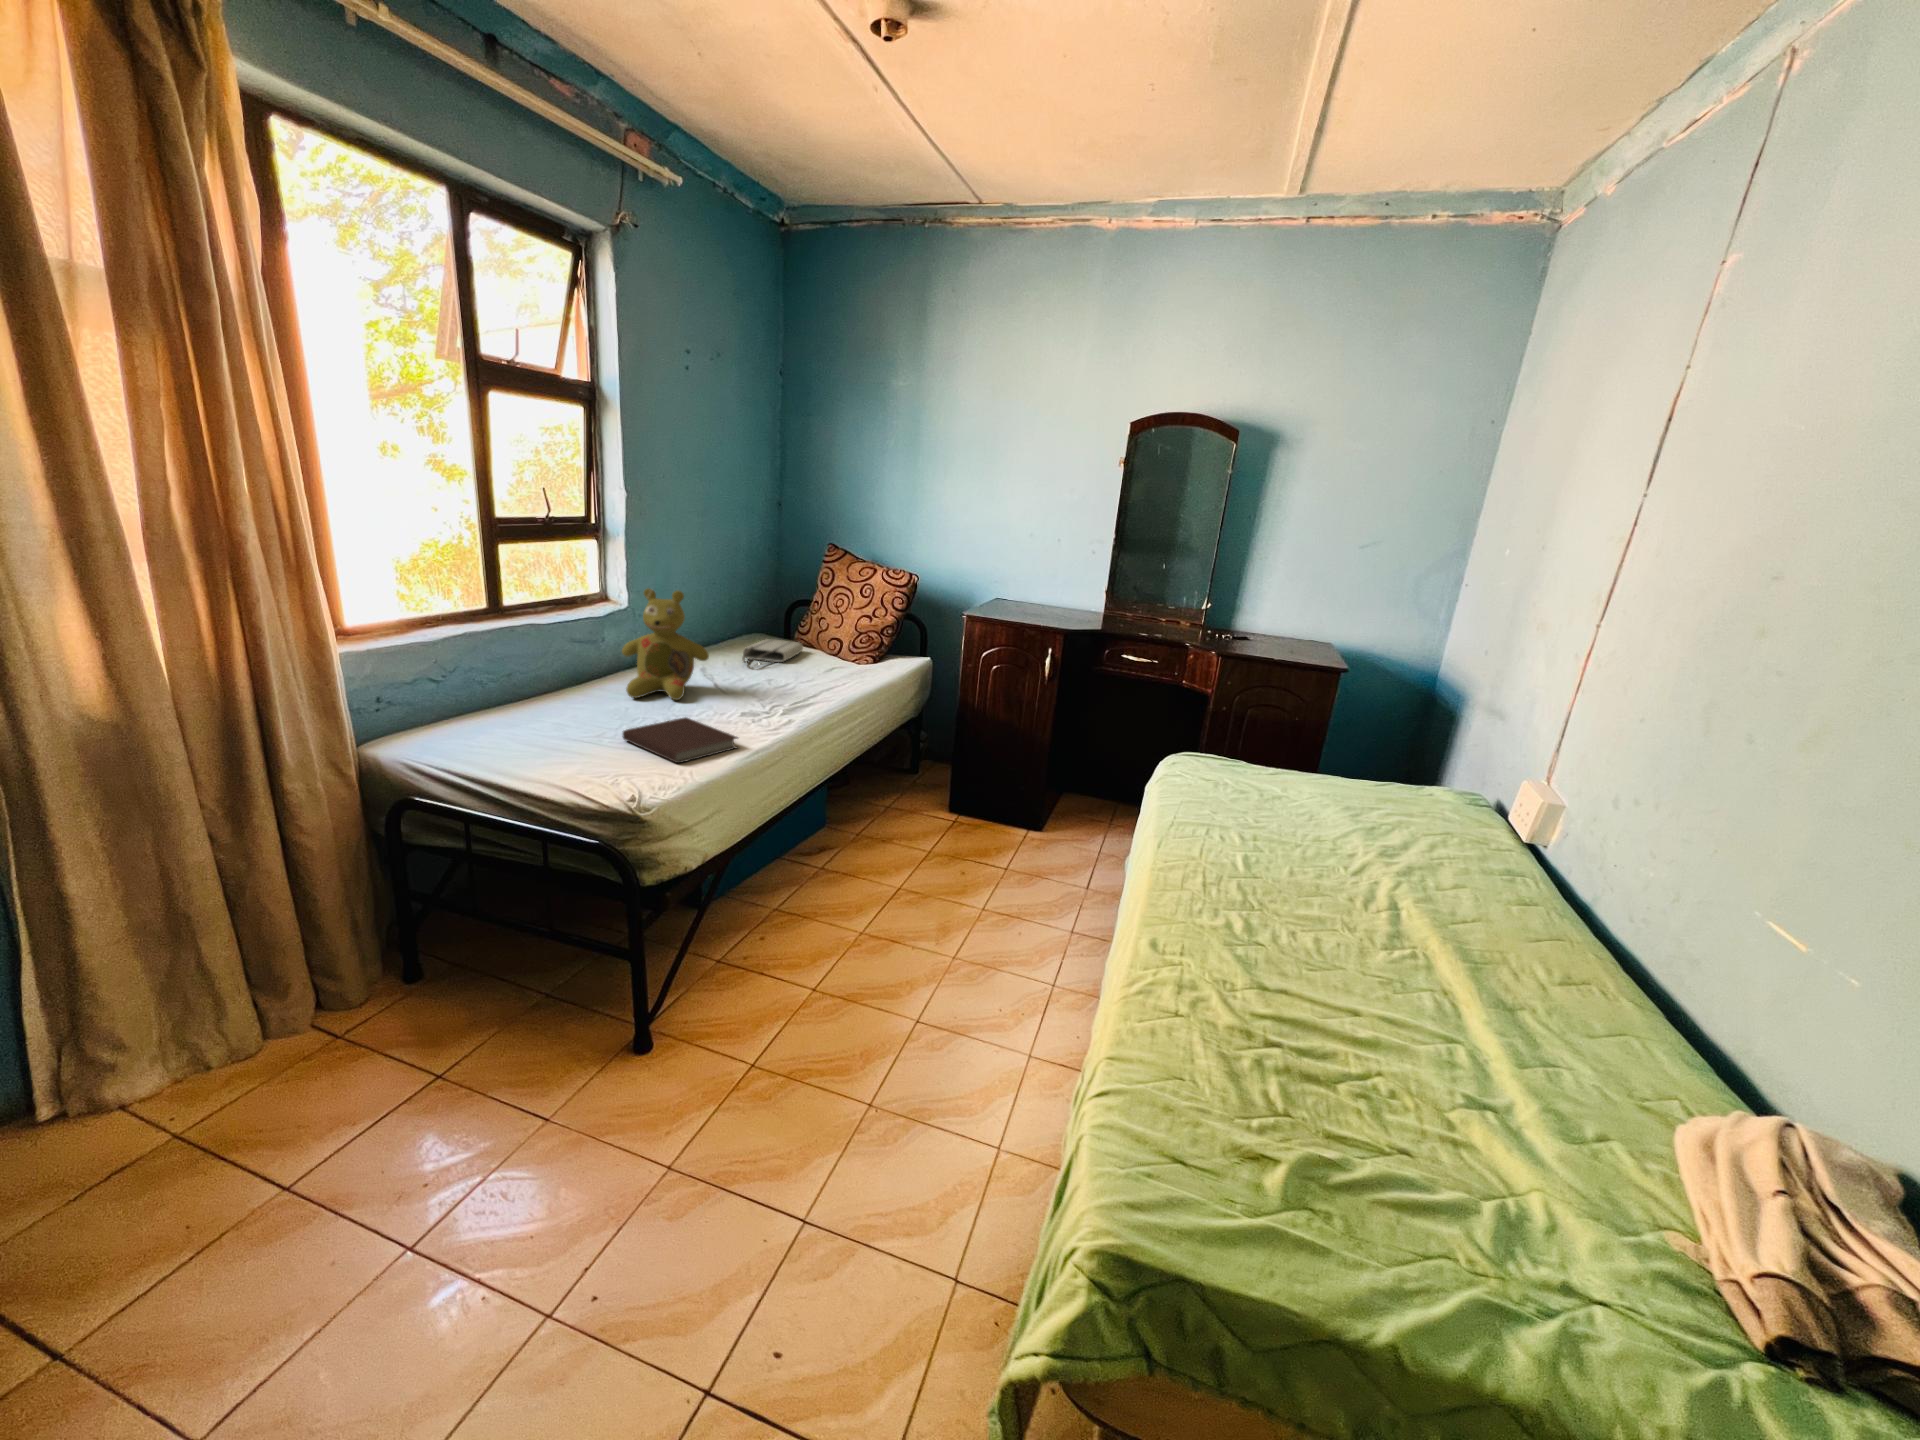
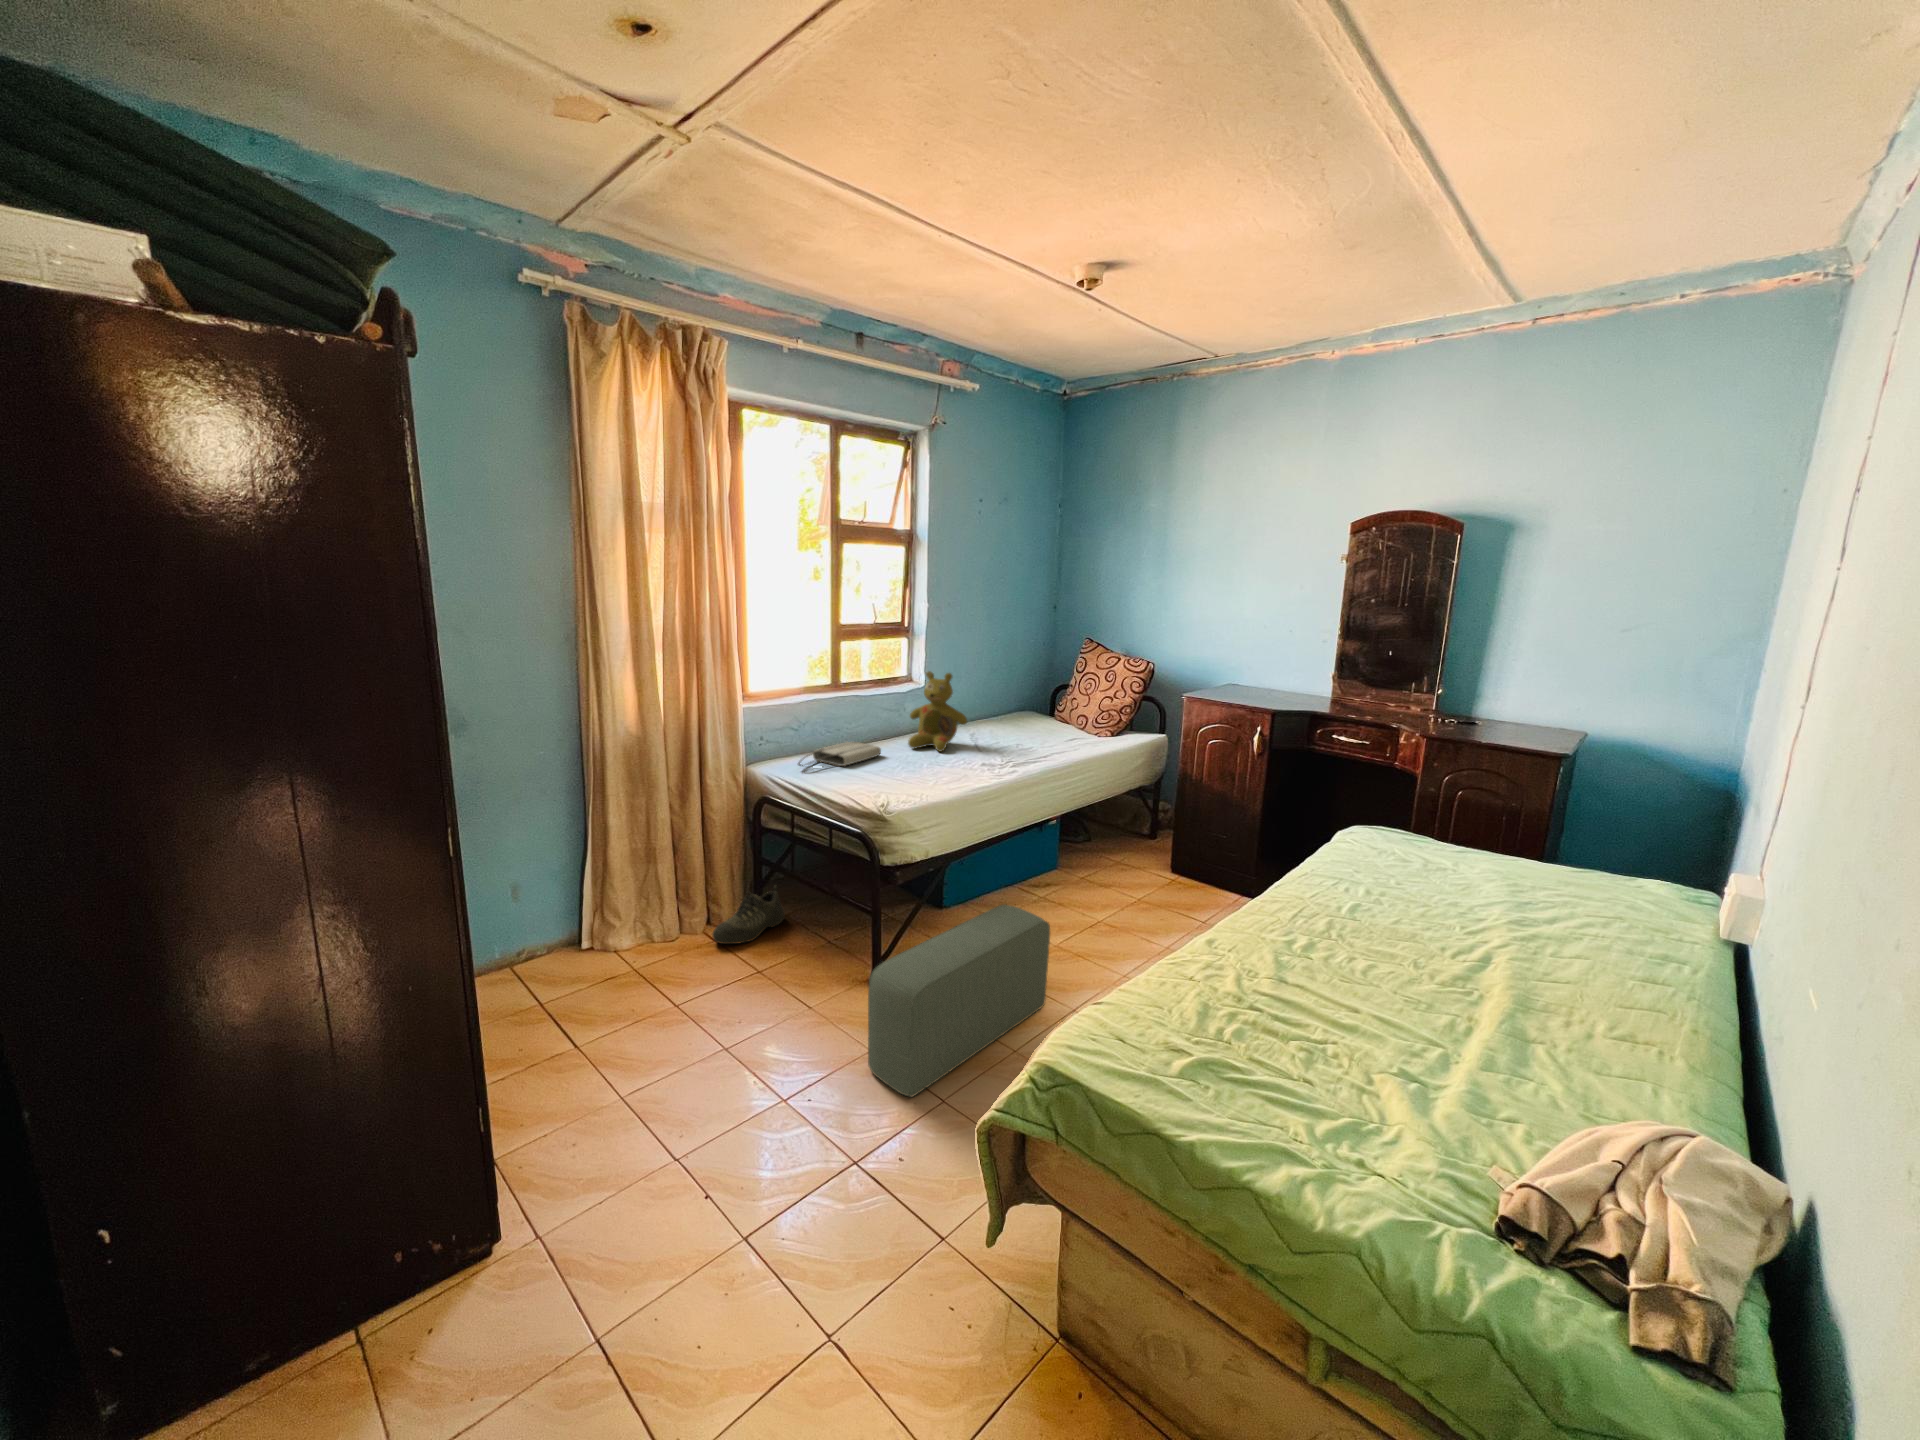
tote bag: present [742,639,803,664] -> present [798,742,881,766]
notebook: present [623,717,737,763] -> none [894,761,968,789]
pouf: none [667,909,889,1230] -> present [868,904,1050,1097]
shoe: none [330,929,460,1046] -> present [712,886,784,944]

